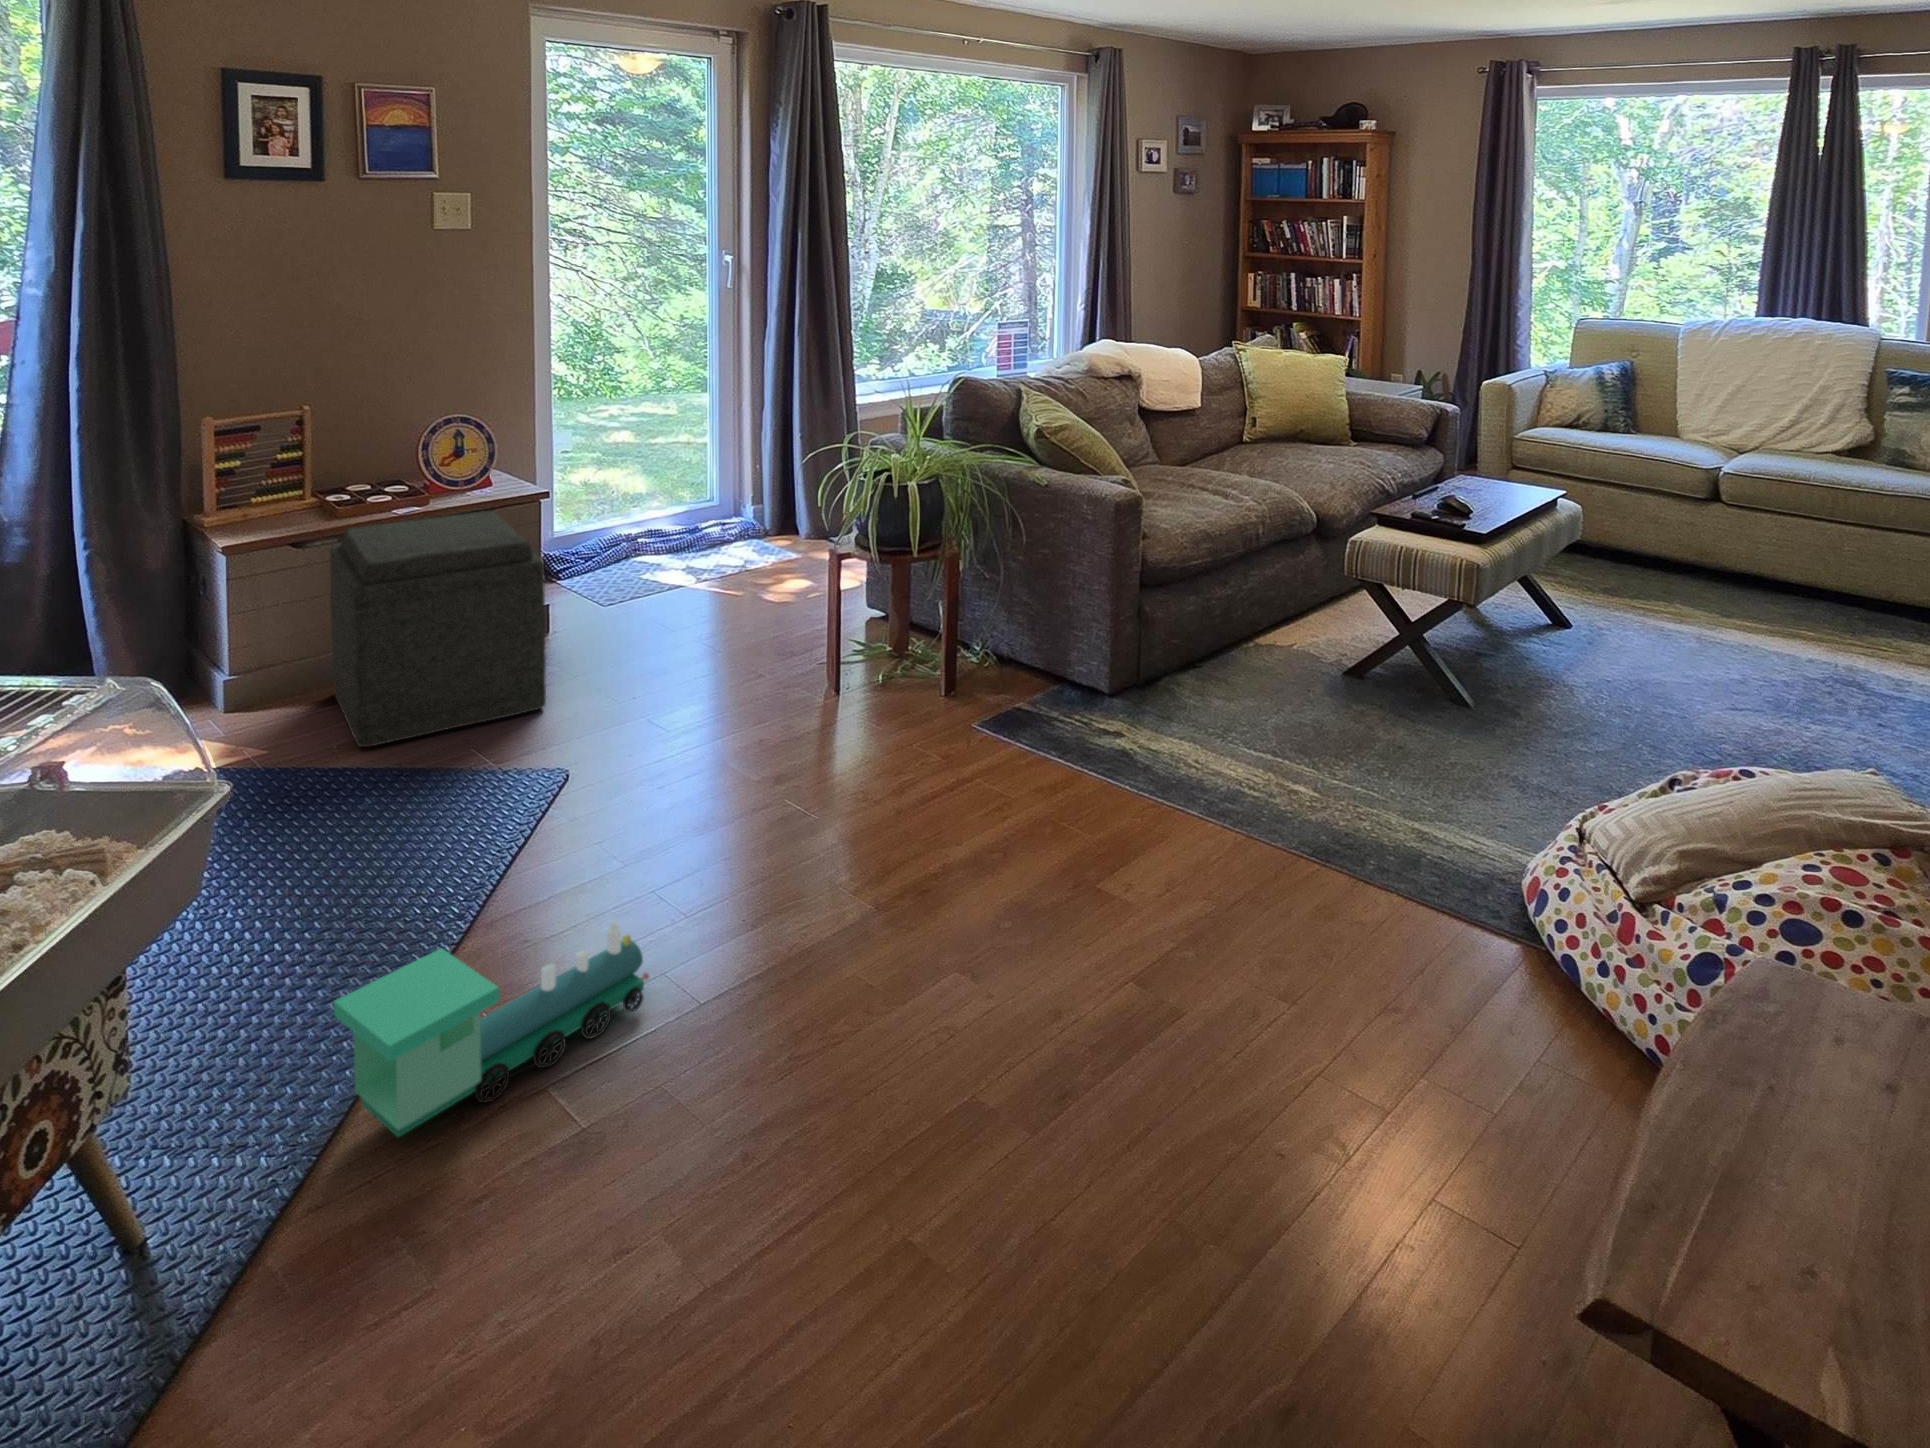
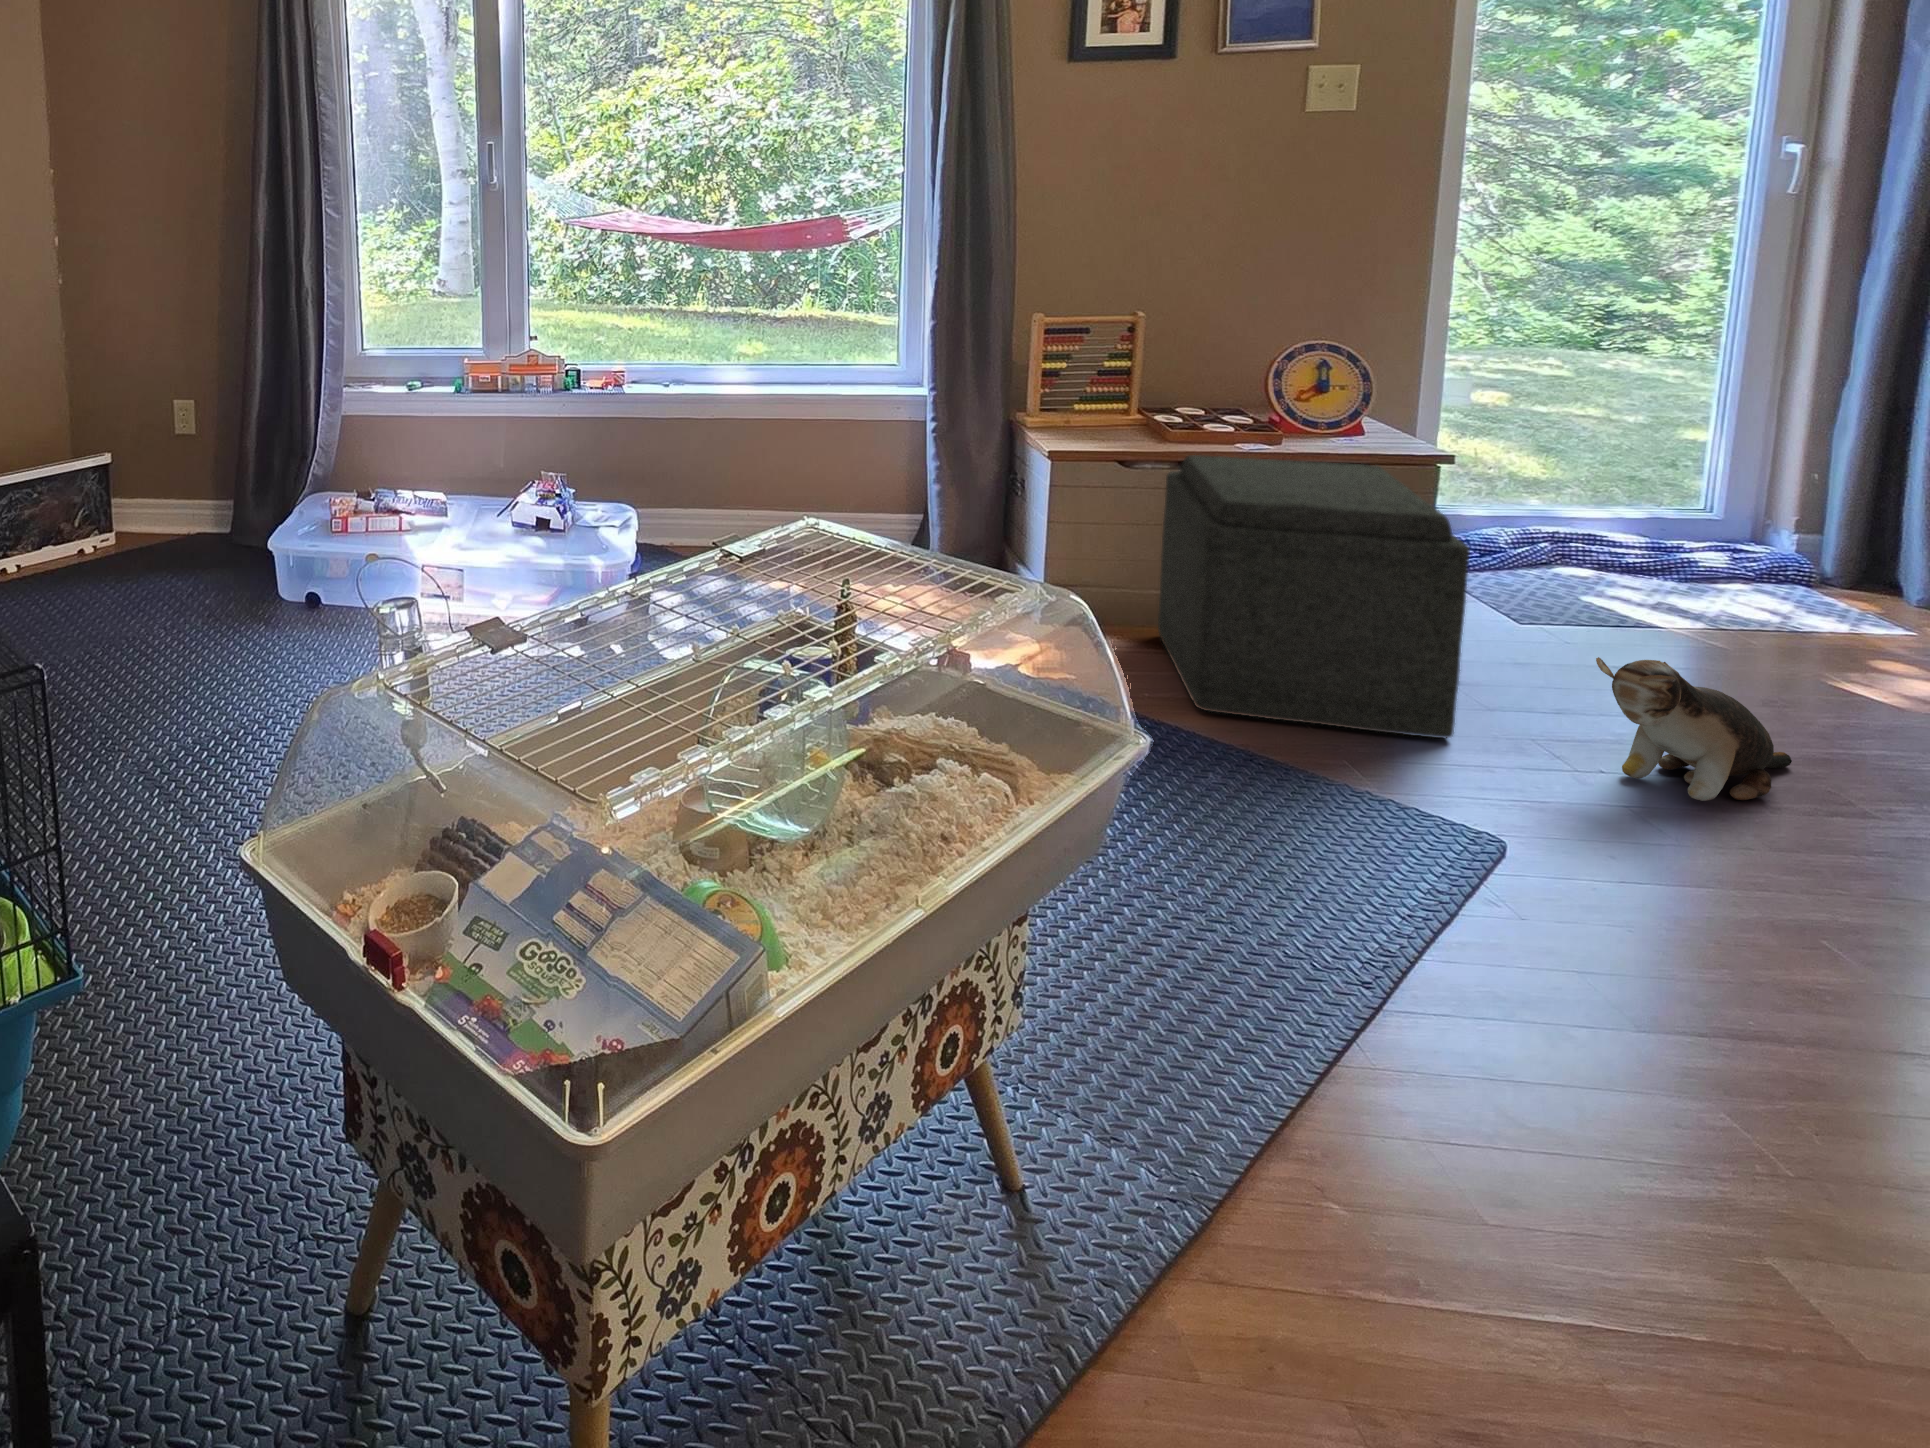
plush toy: none [619,612,729,699] -> present [1596,657,1792,801]
toy train: present [334,920,649,1137] -> none [1237,1035,1737,1288]

